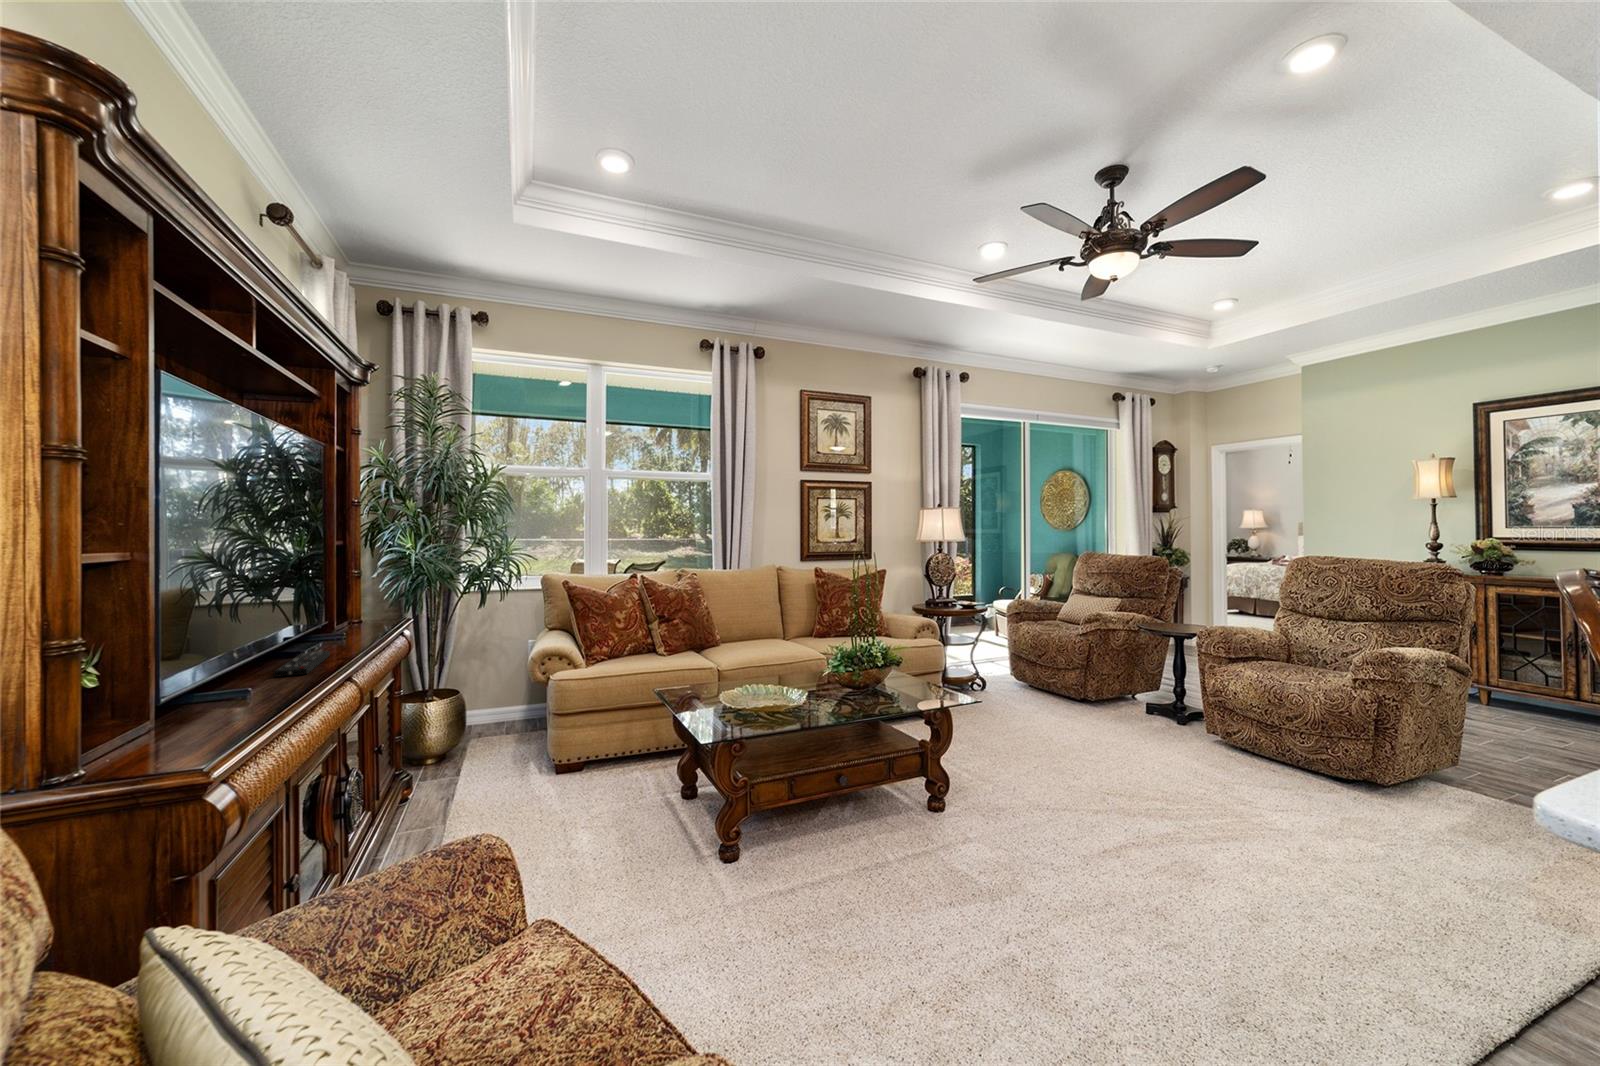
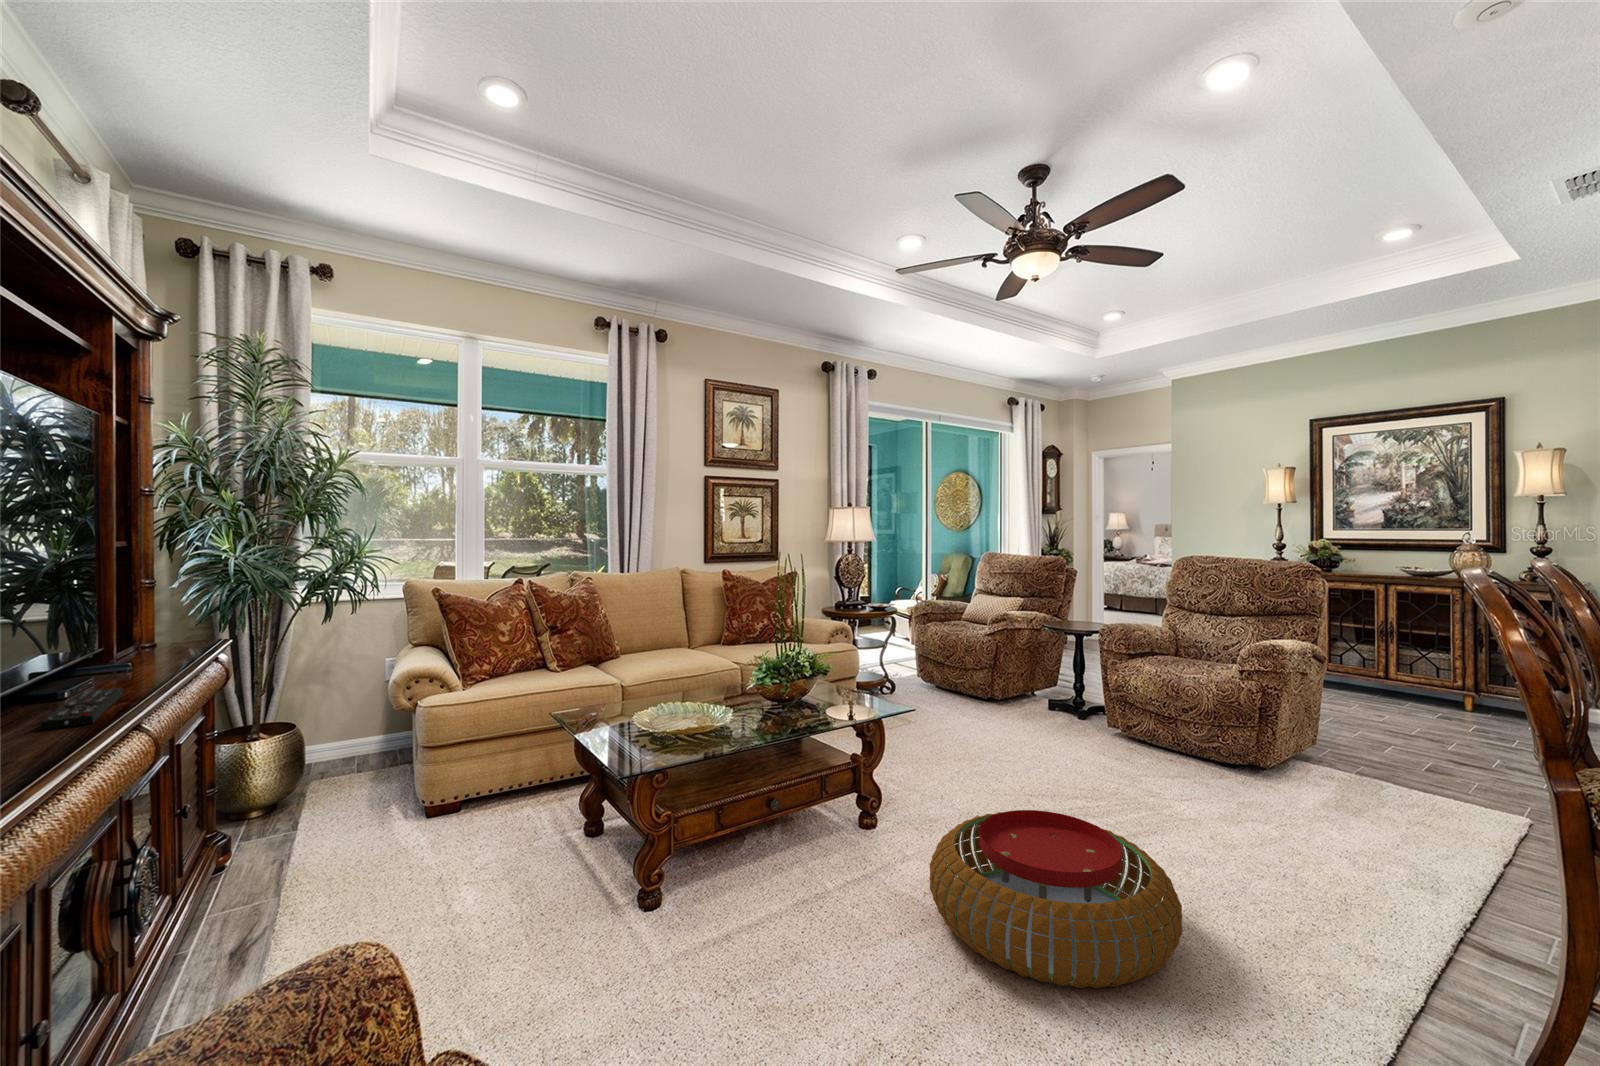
pouf: none [978,801,1233,973] -> present [930,810,1182,989]

